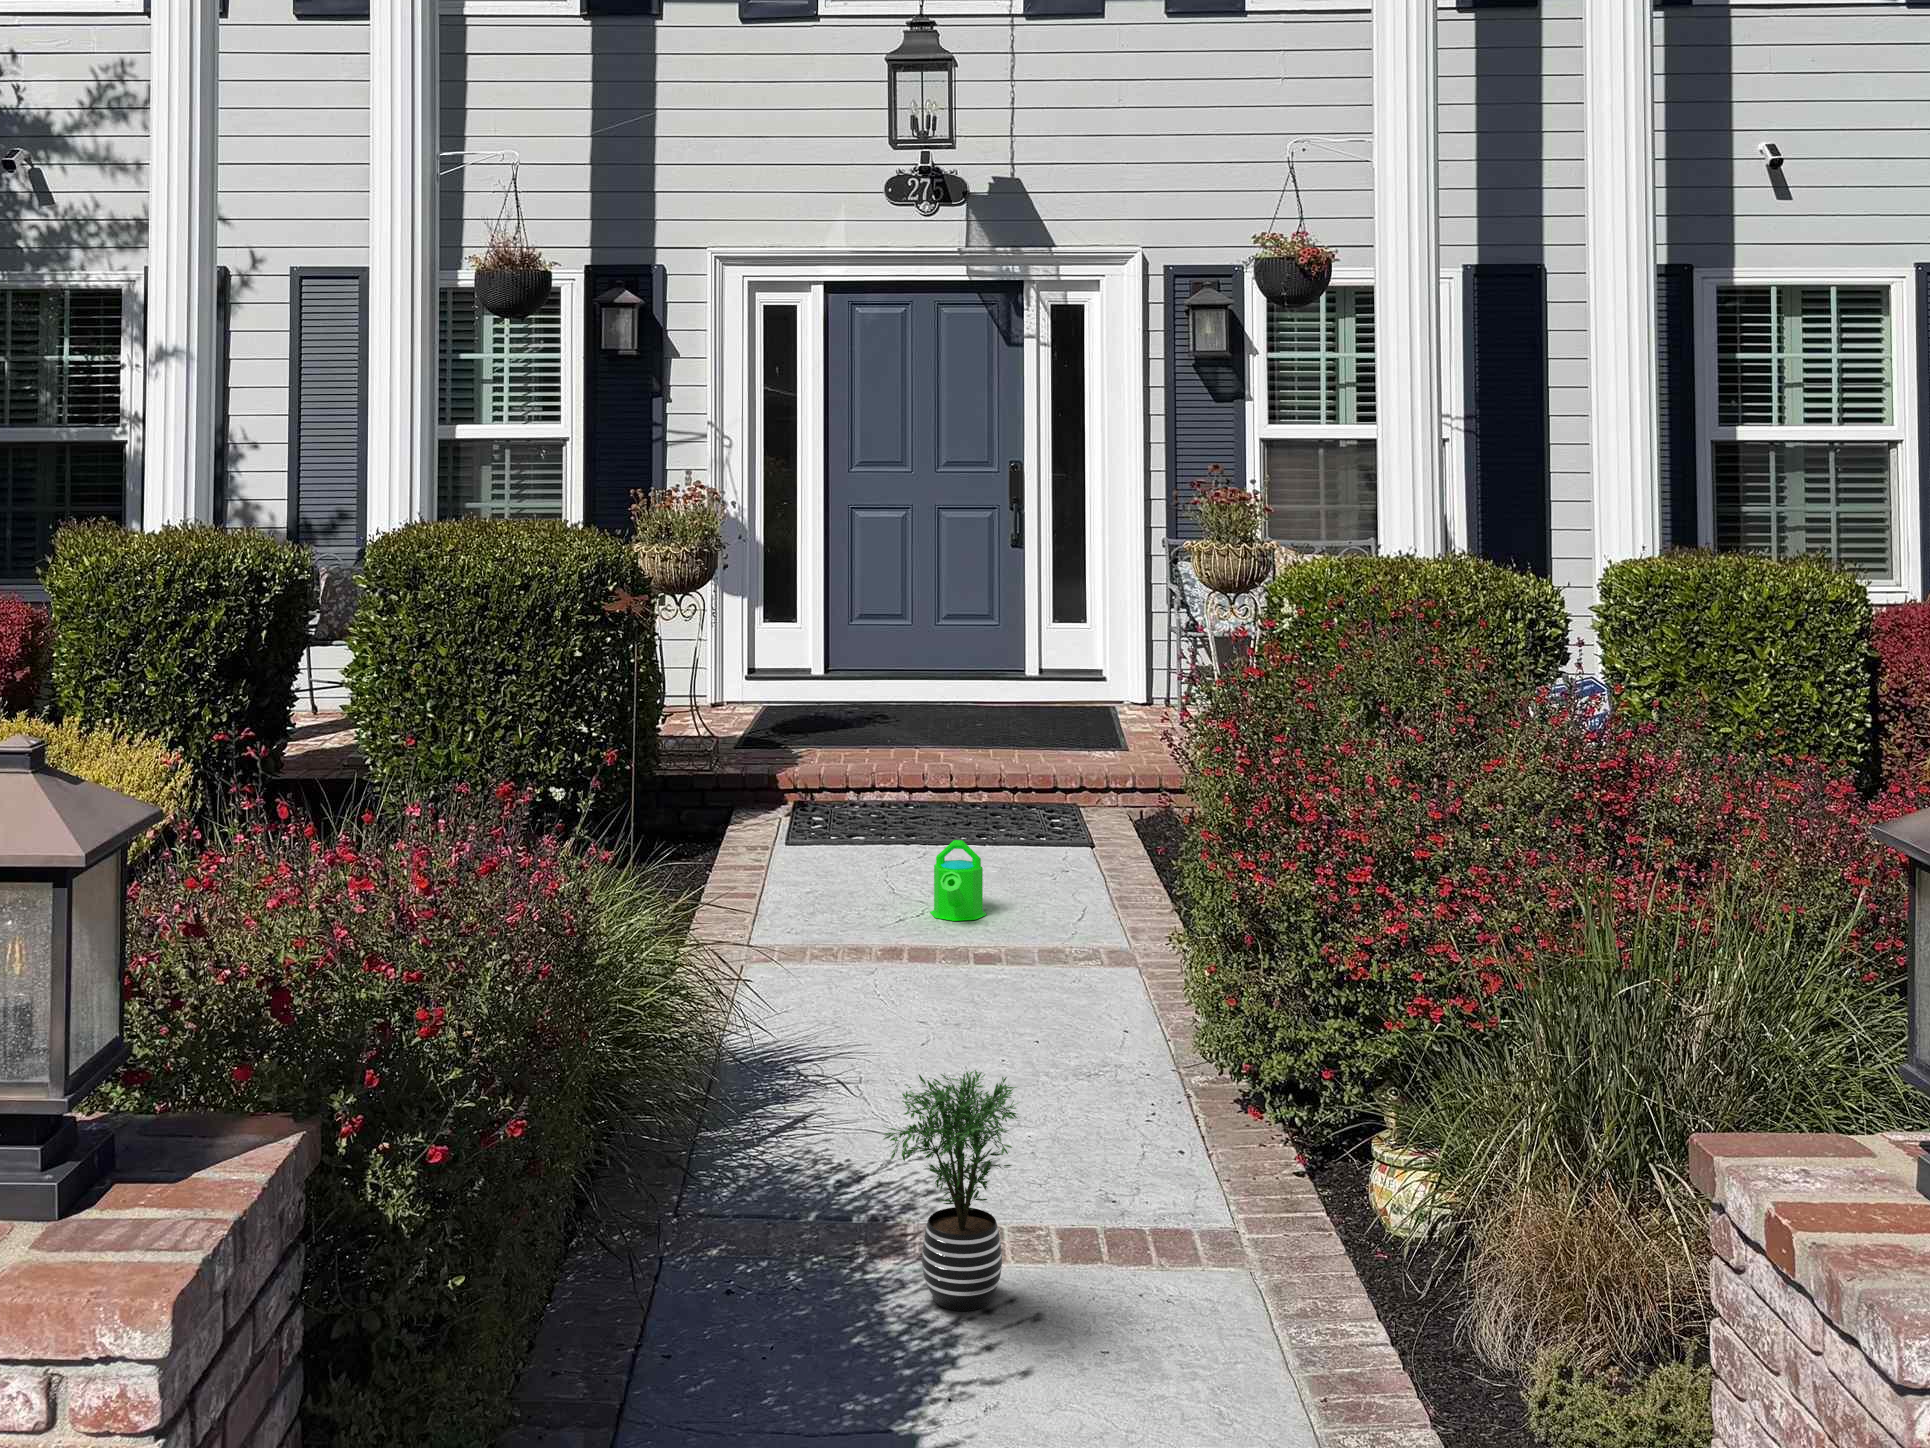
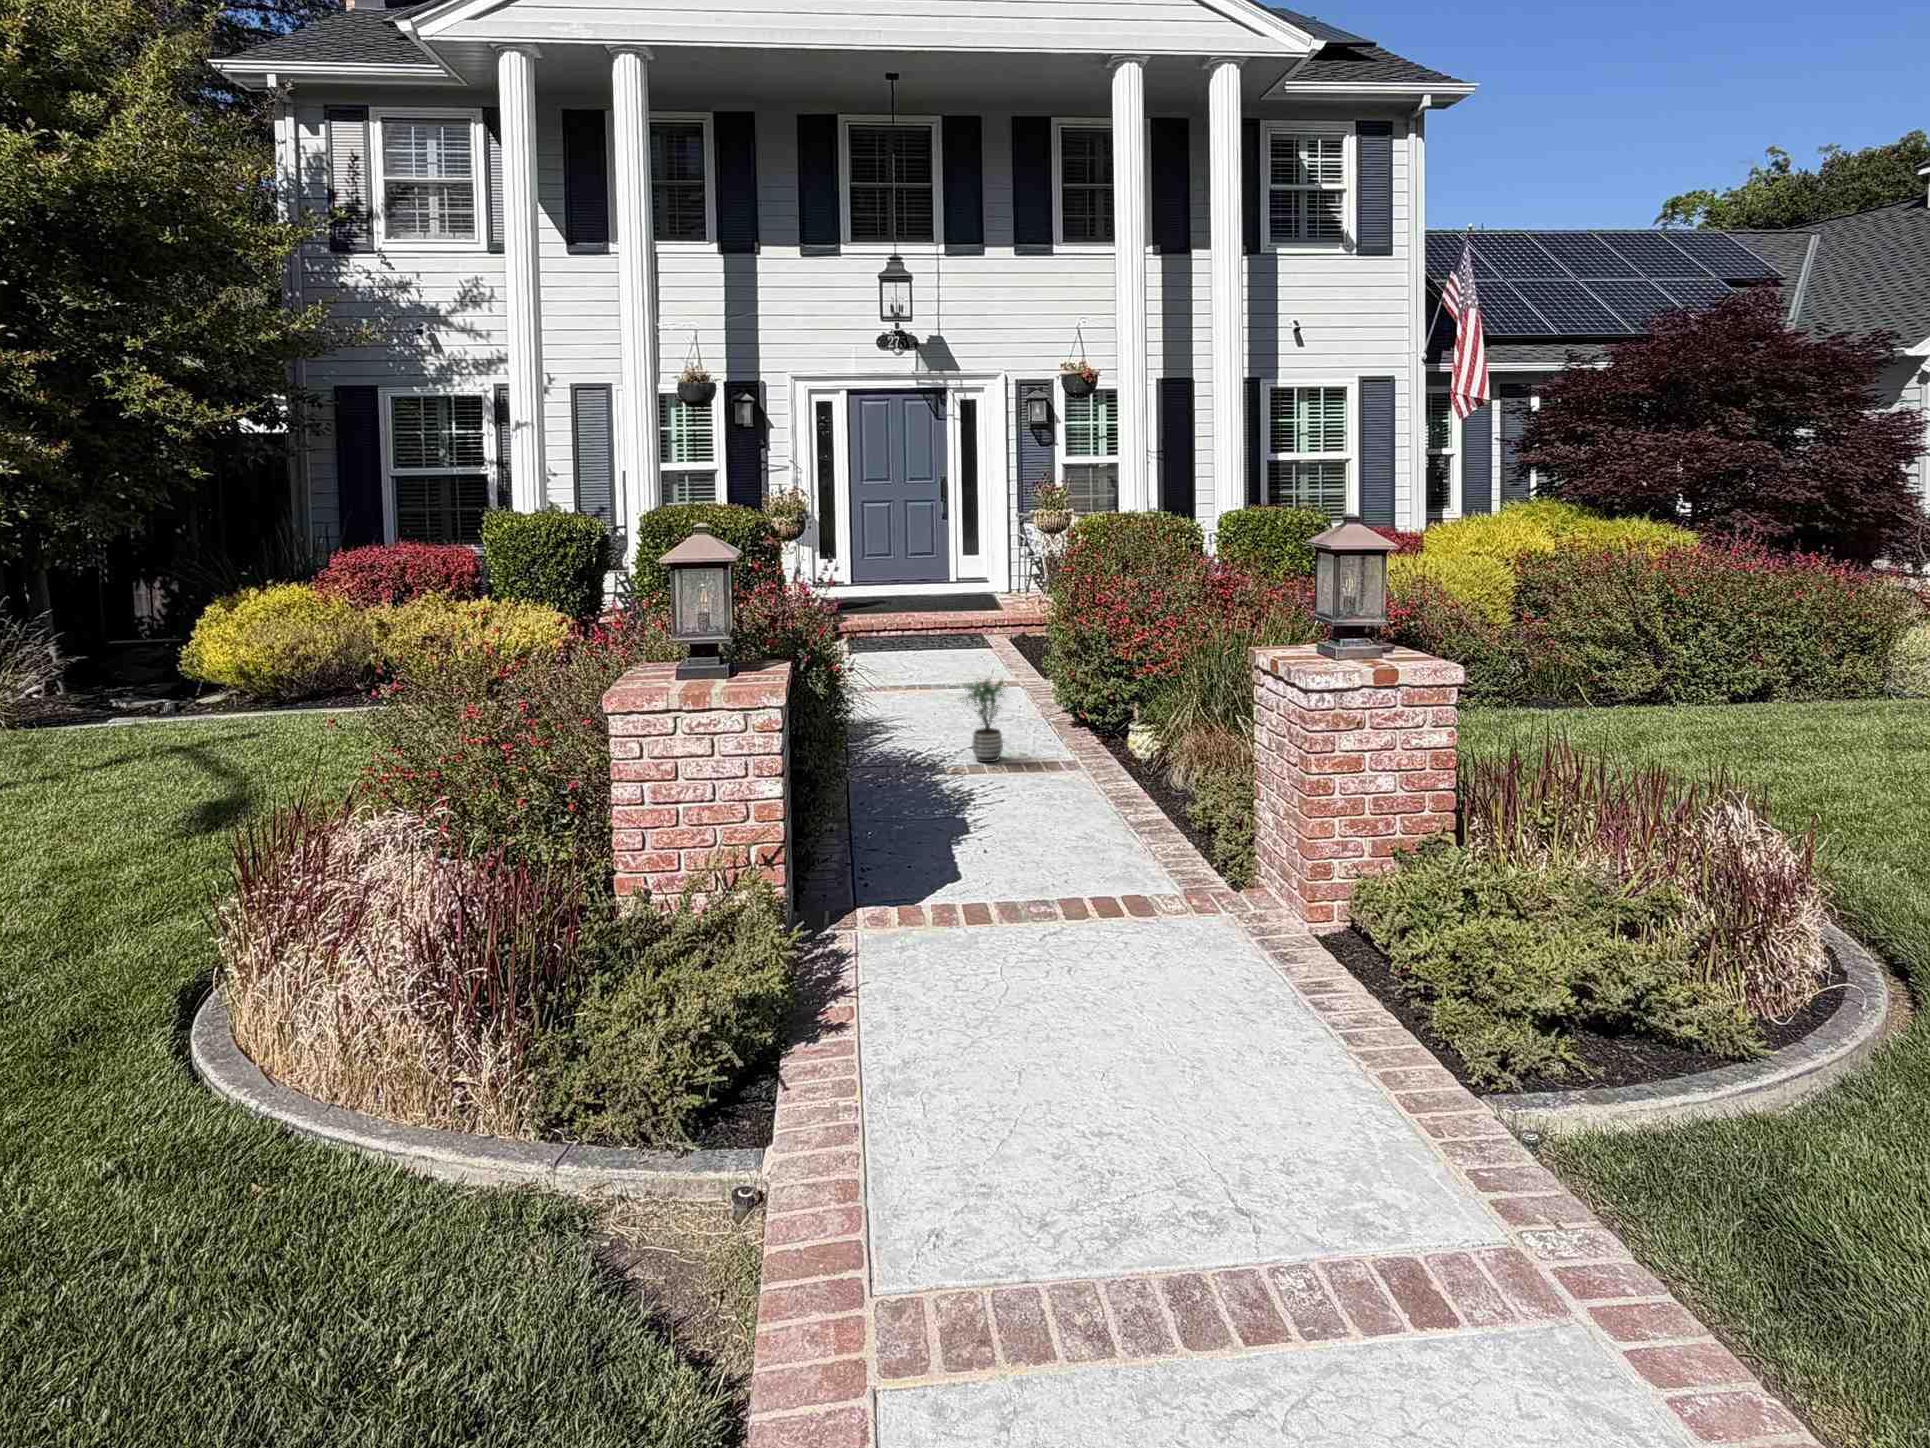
watering can: present [930,840,987,921] -> none [932,632,958,666]

